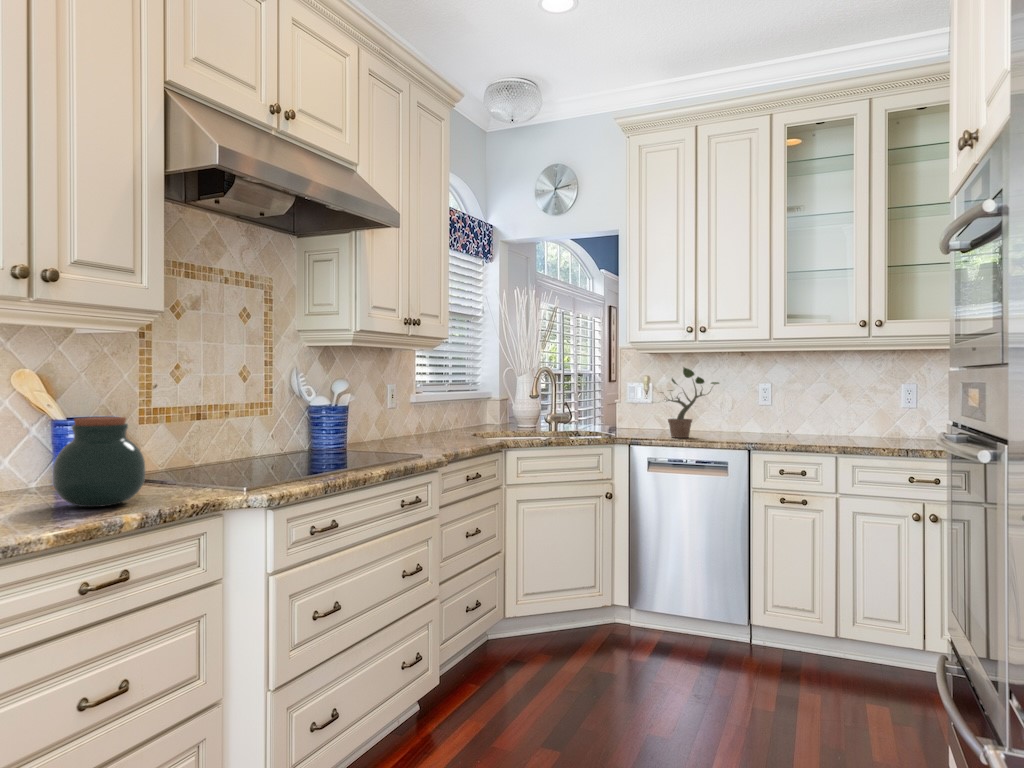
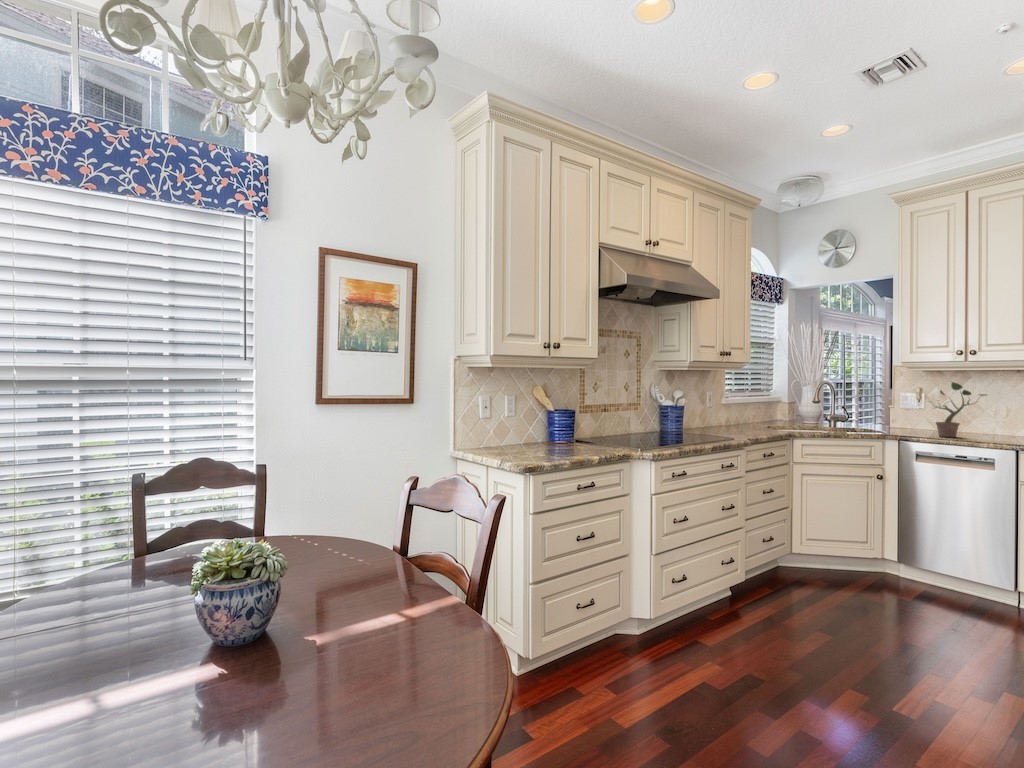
jar: present [53,417,145,507] -> none [559,411,596,452]

